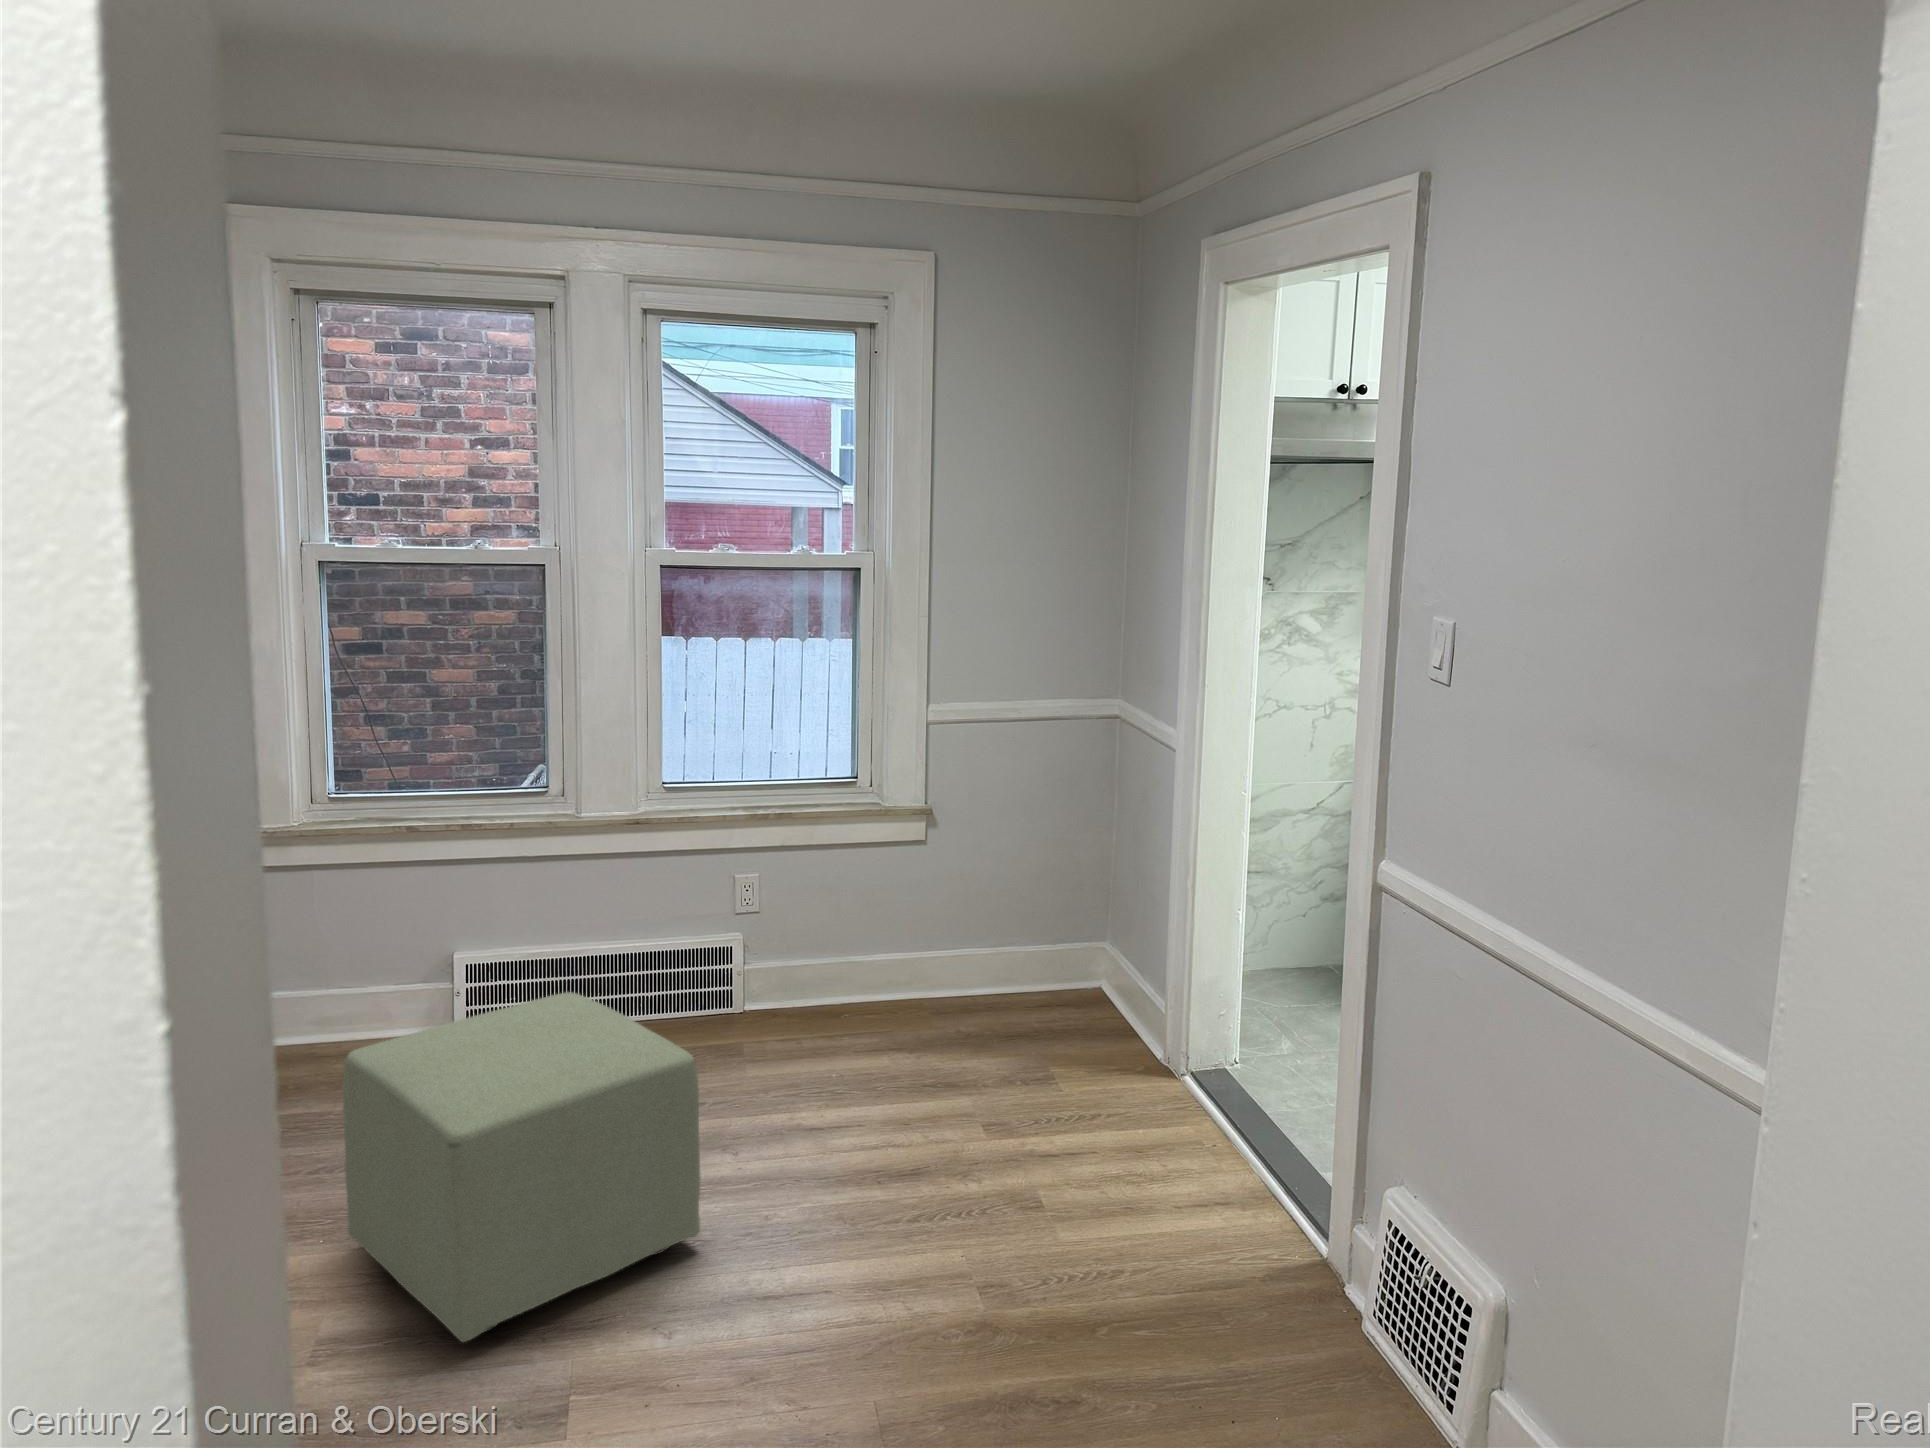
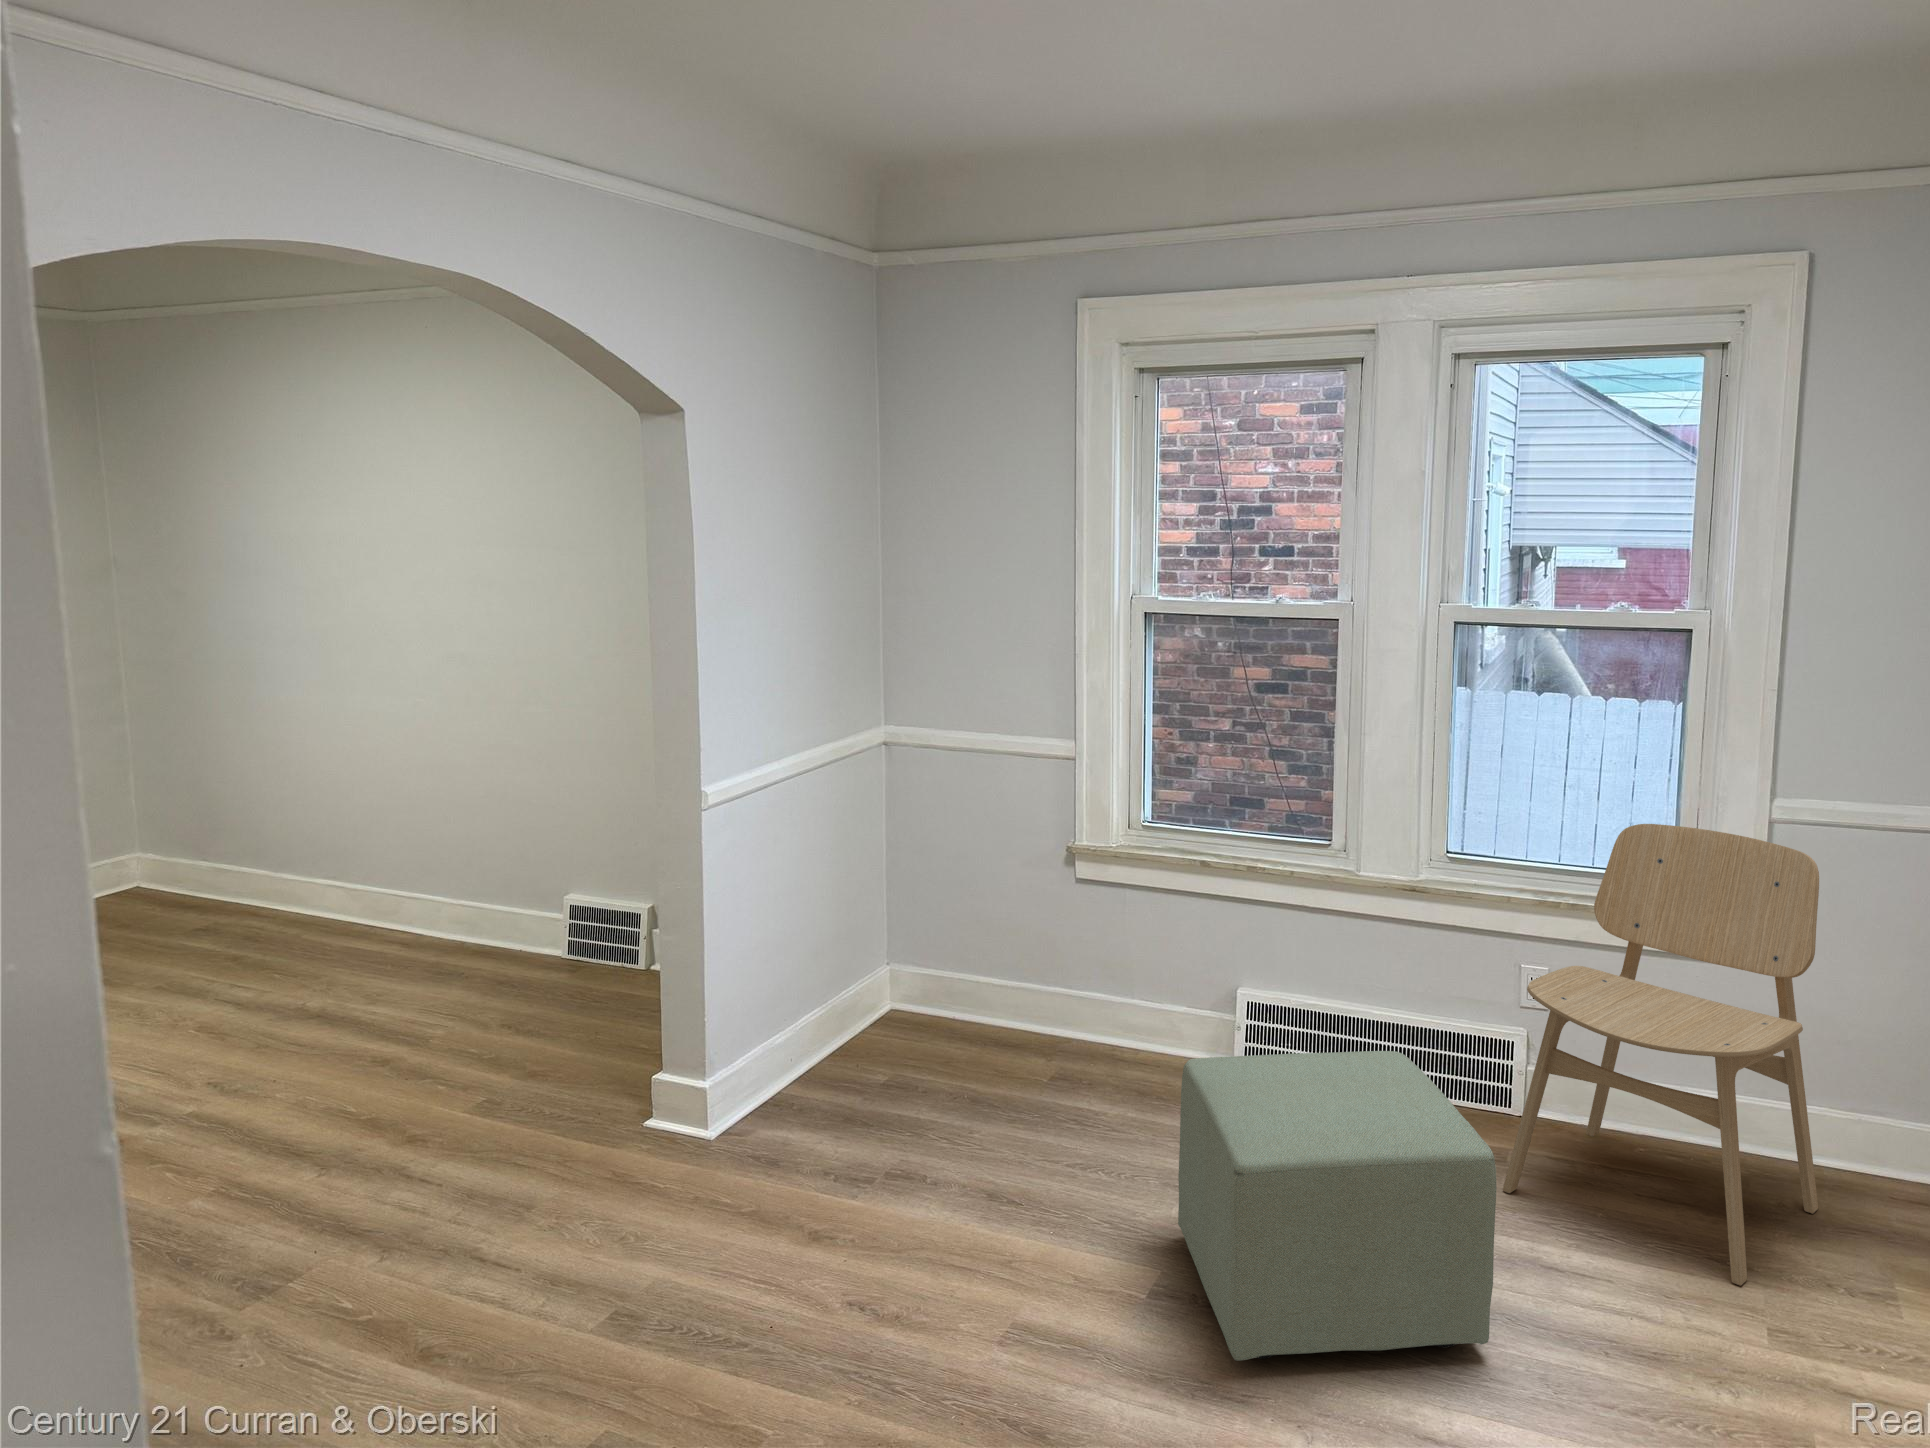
dining chair: none [664,744,907,1119] -> present [1503,824,1819,1286]

